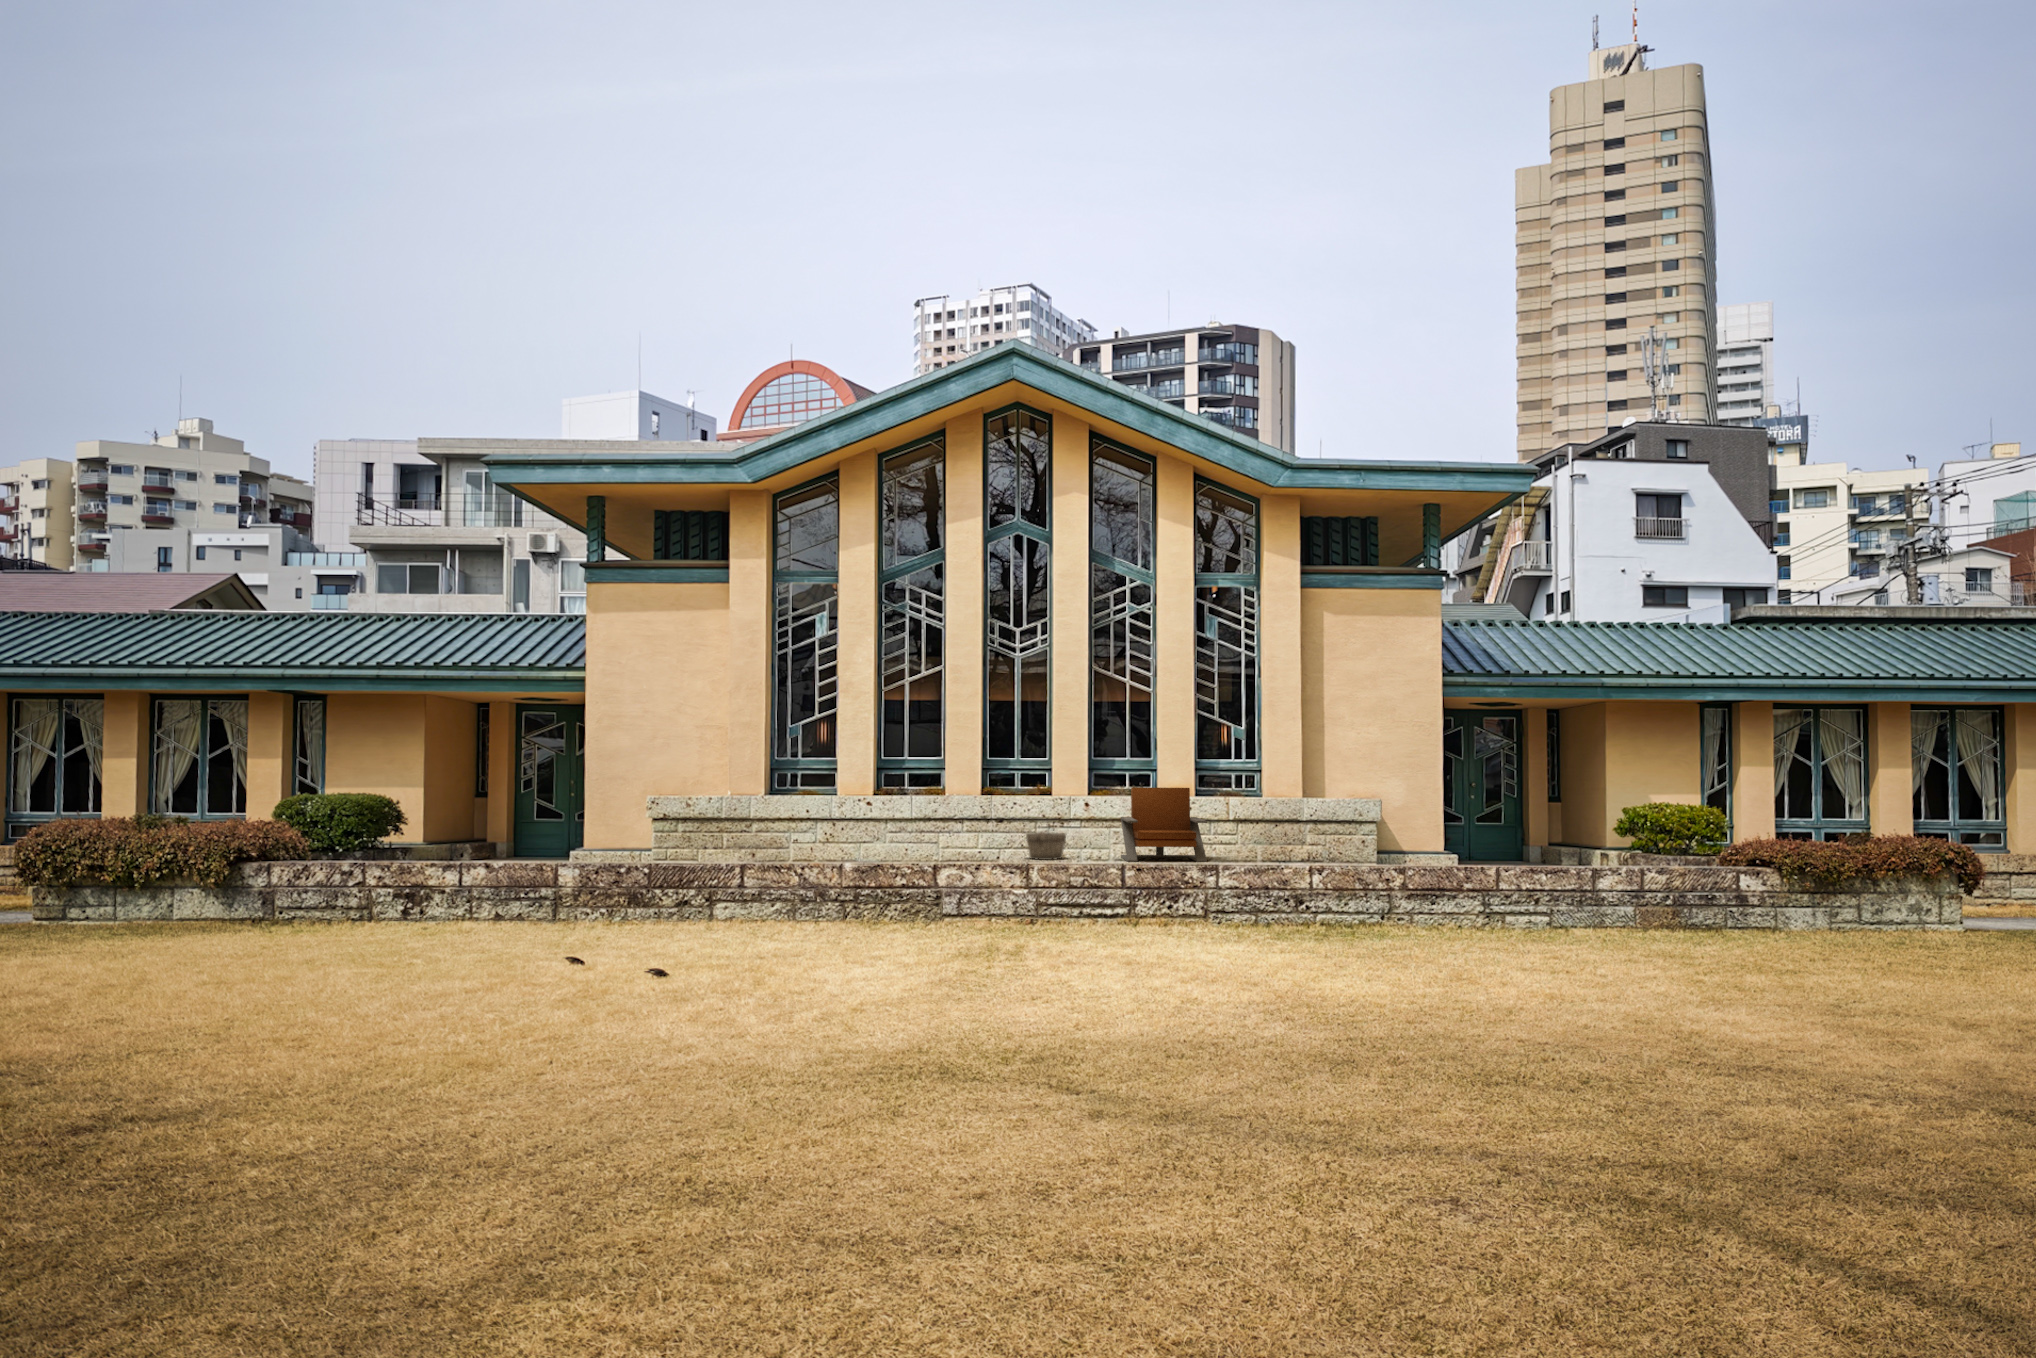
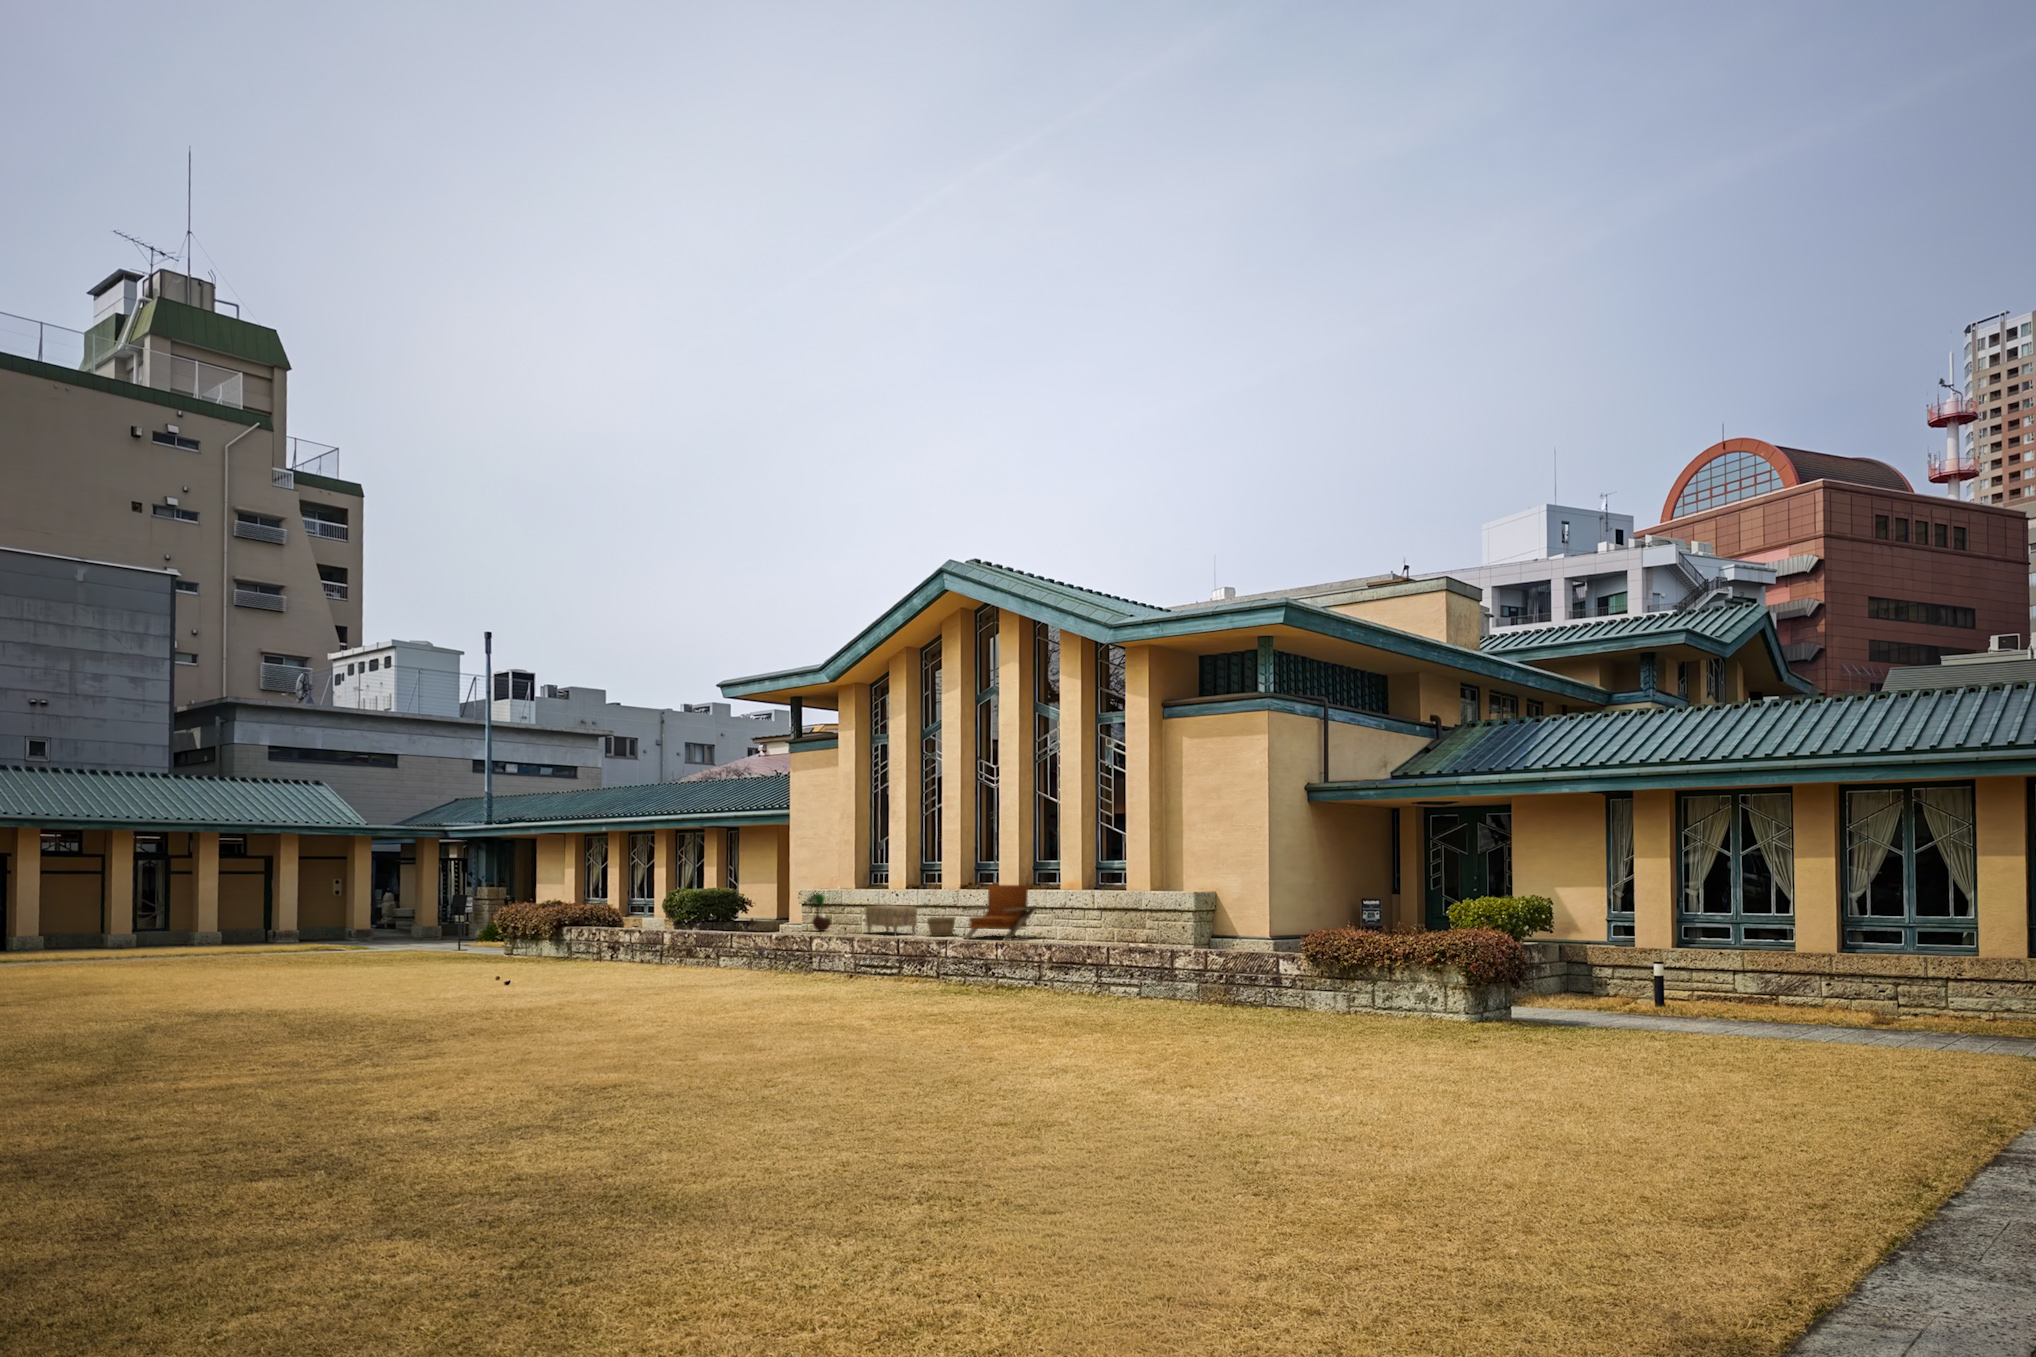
potted tree: none [780,793,818,858] -> present [806,891,831,931]
bench: none [903,818,992,861] -> present [865,905,917,935]

